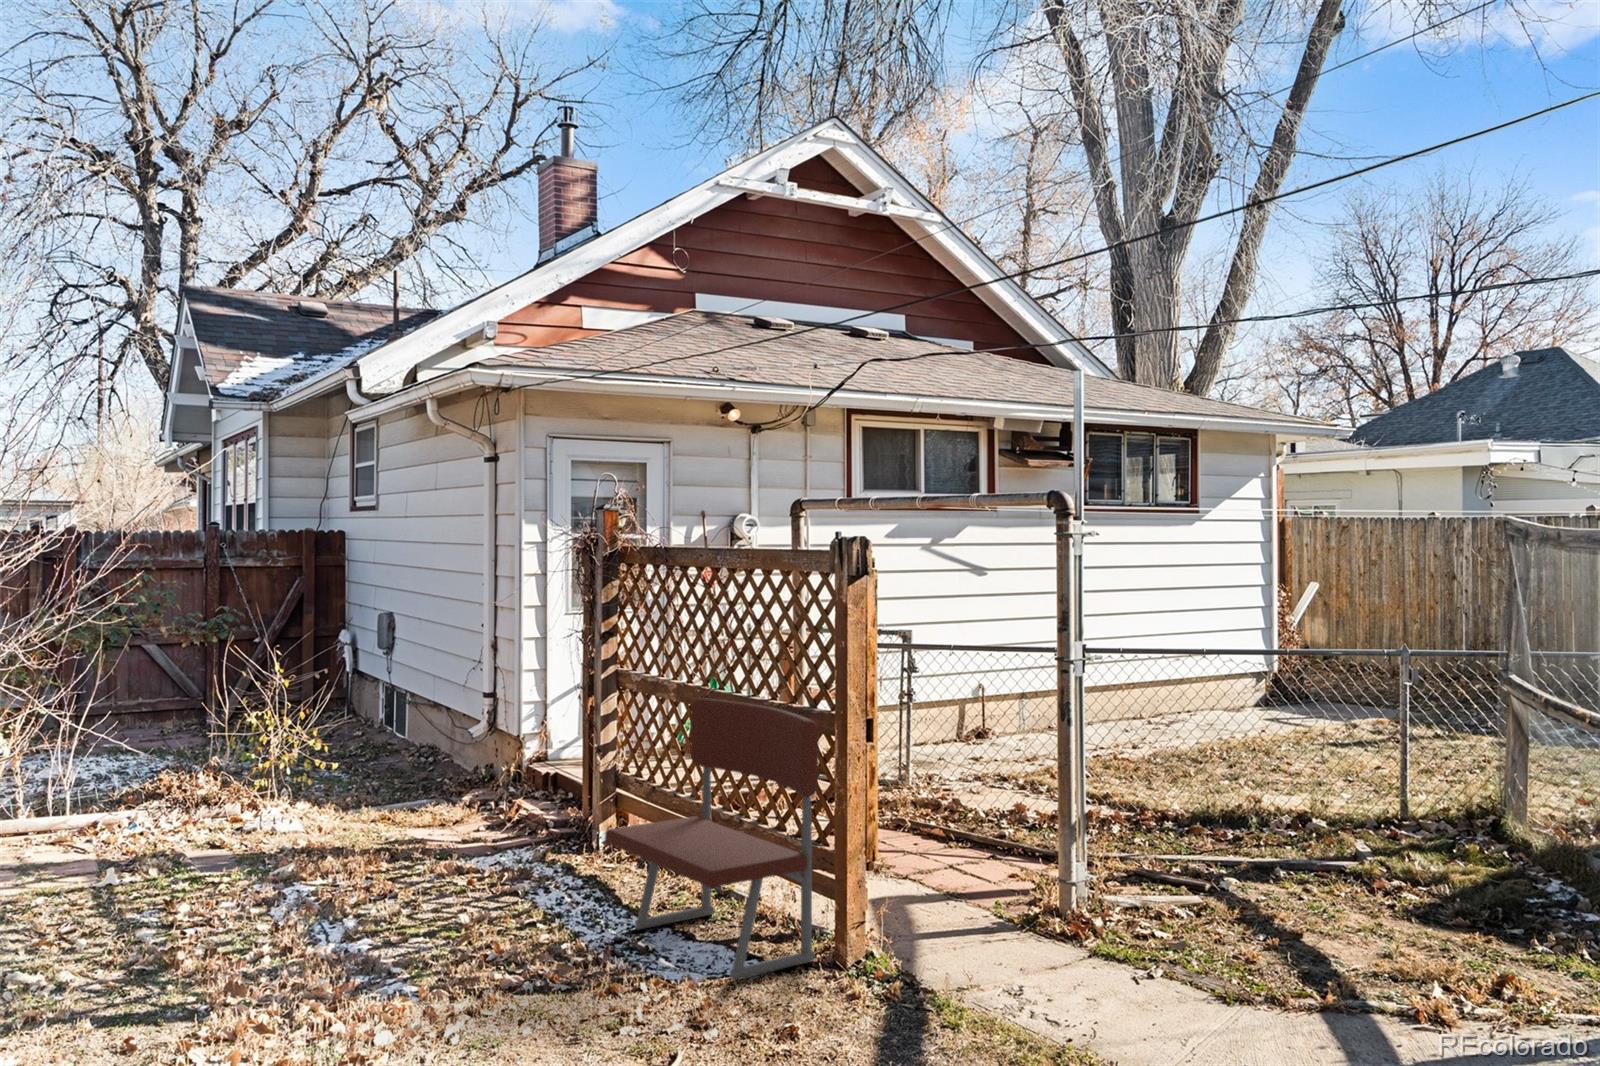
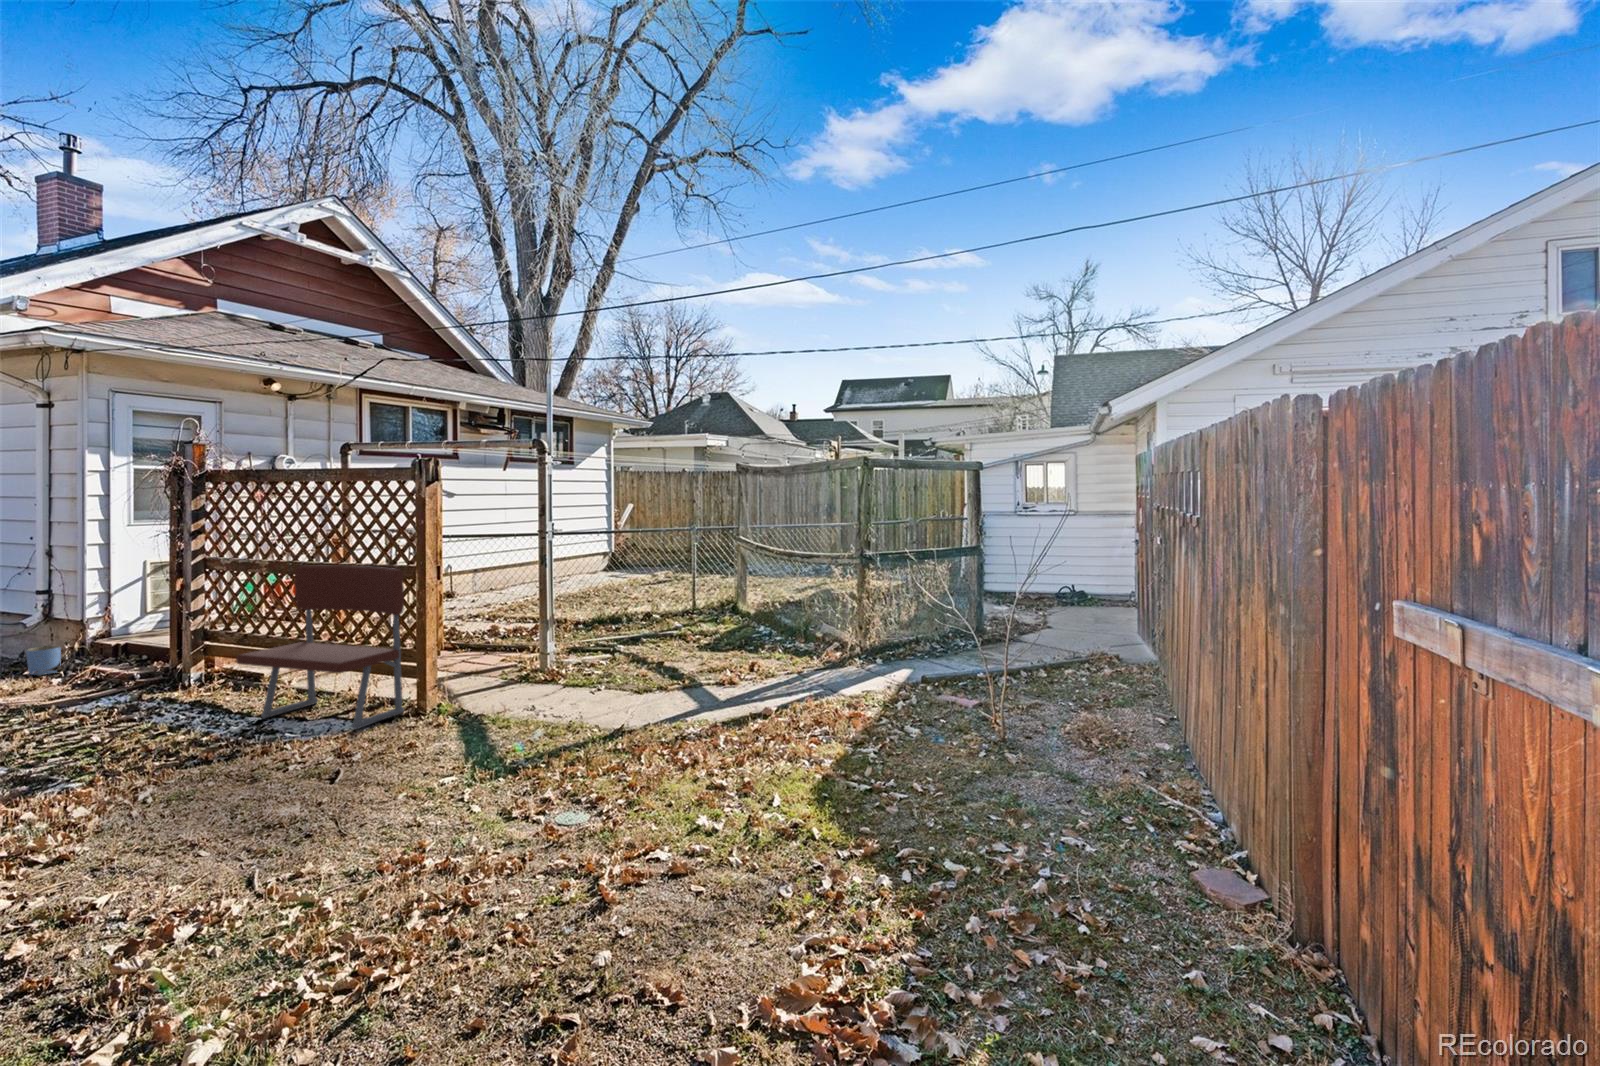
planter: none [454,765,487,804] -> present [26,646,61,676]

